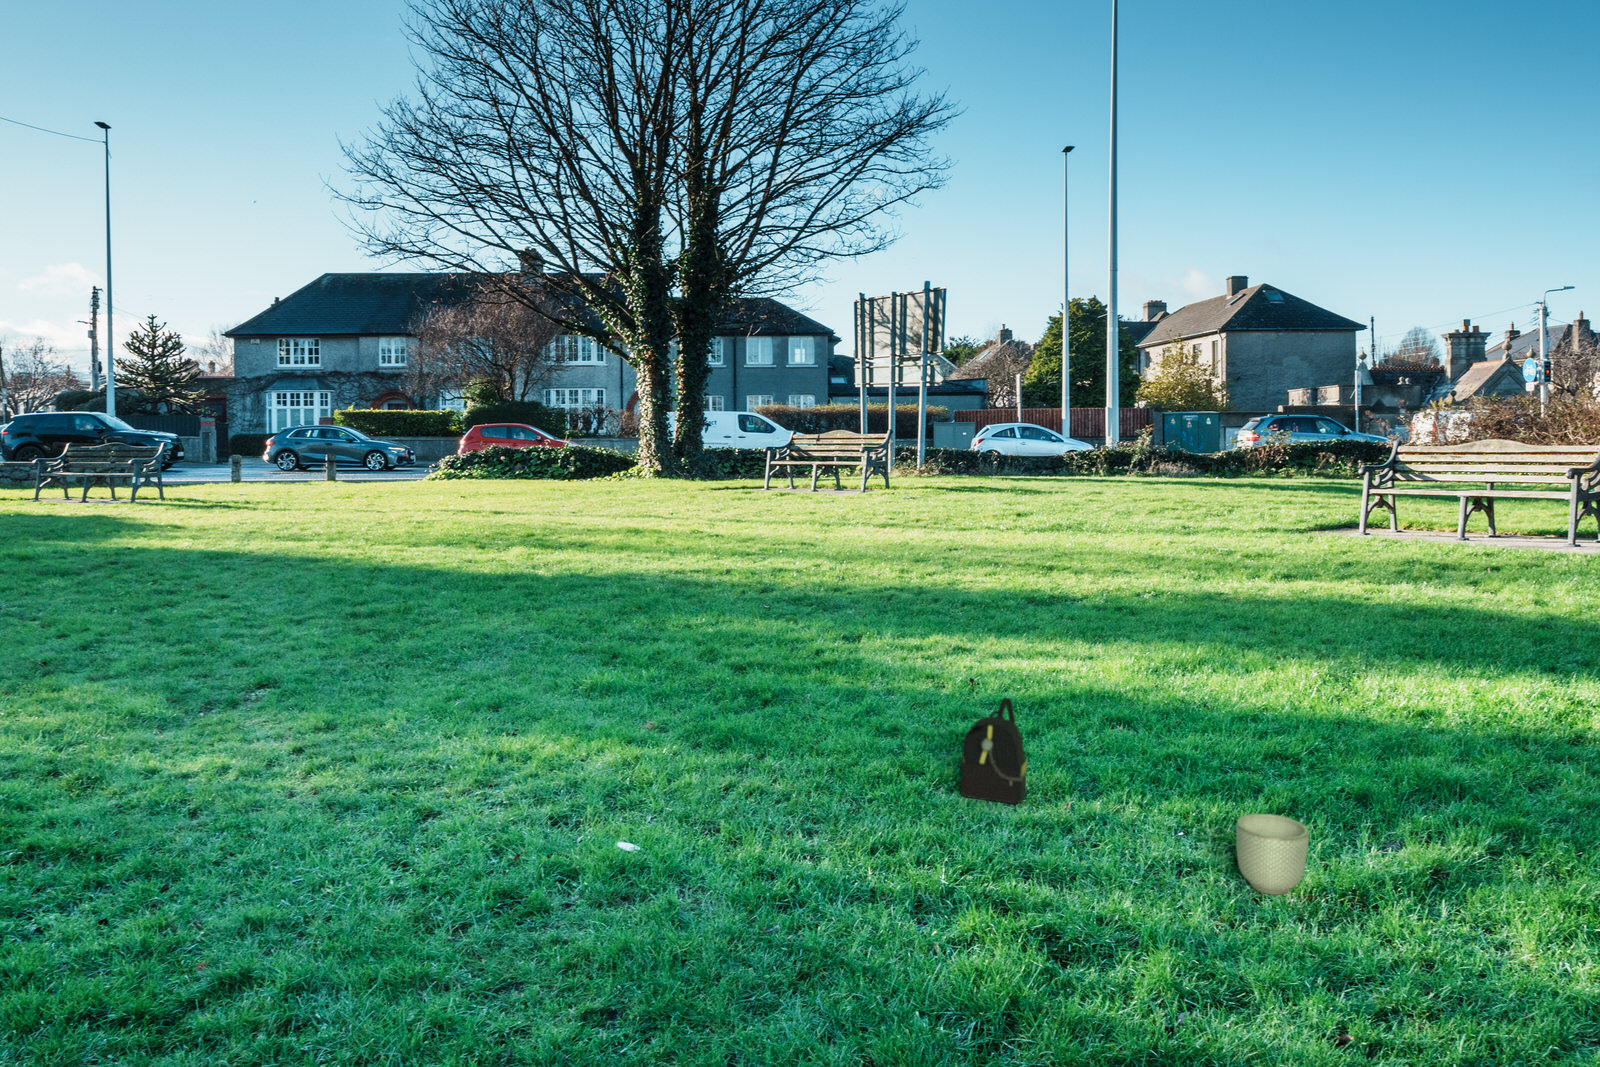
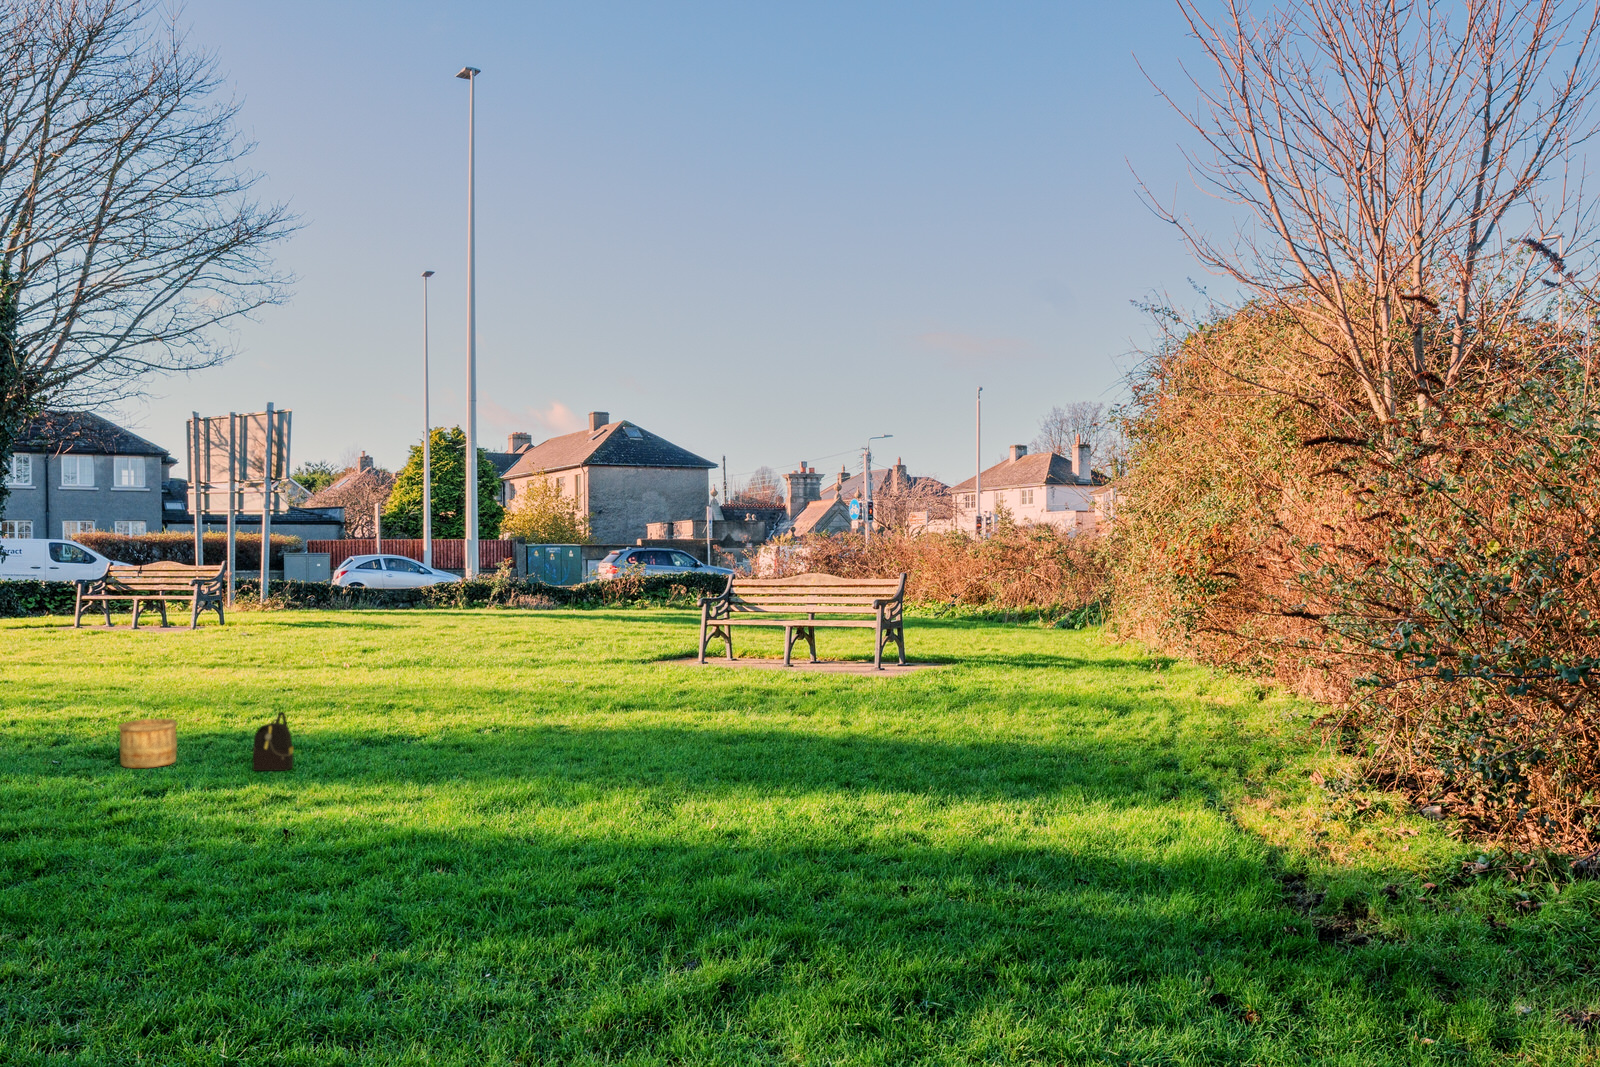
wooden bucket: none [761,678,845,762] -> present [118,718,178,768]
planter: present [1236,814,1309,895] -> none [392,746,426,782]

